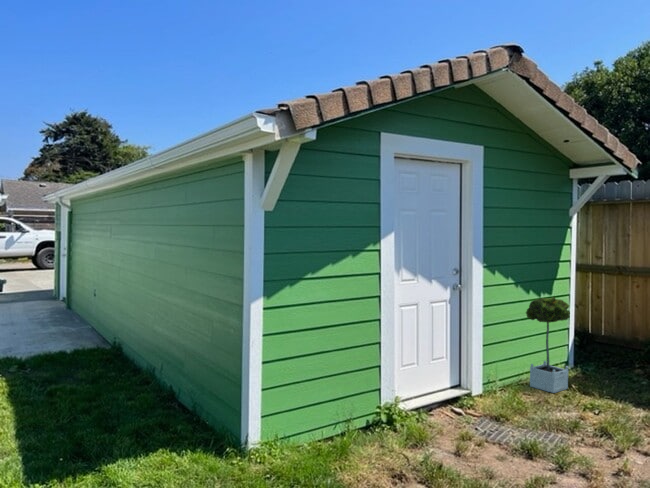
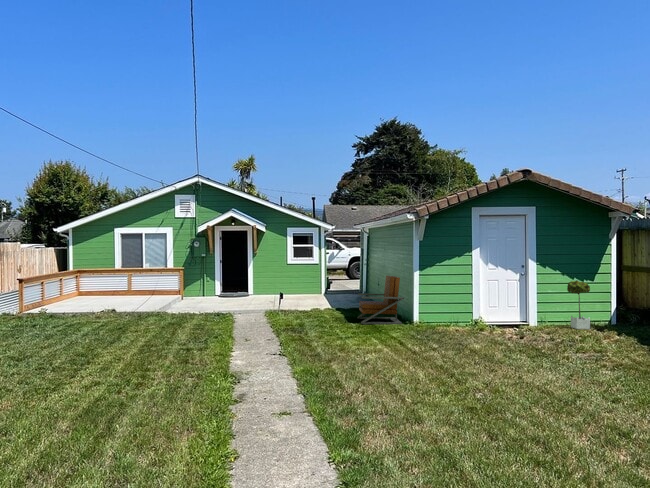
lounge chair: none [58,300,207,473] -> present [358,276,404,324]

